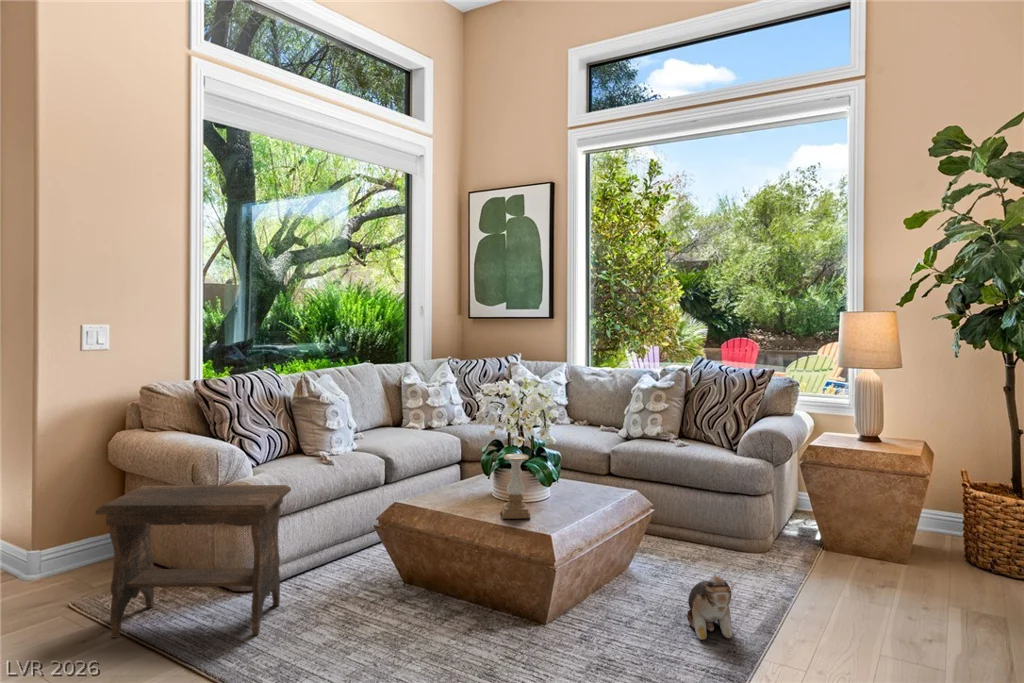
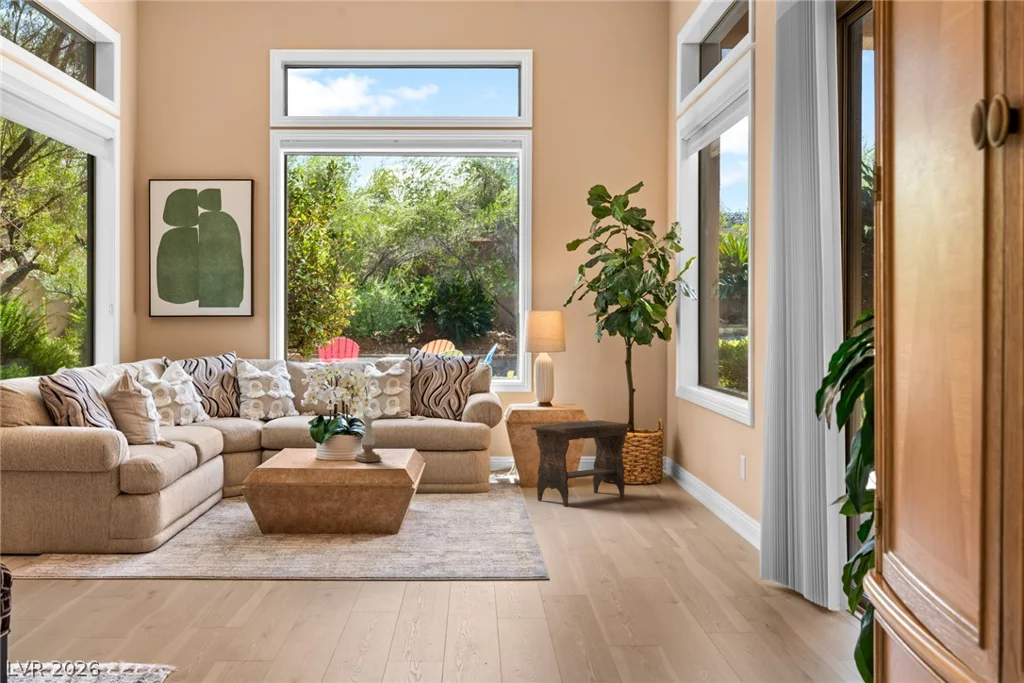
footstool: present [96,485,291,638] -> present [531,420,632,506]
plush toy: present [687,576,735,640] -> none [474,480,519,524]

